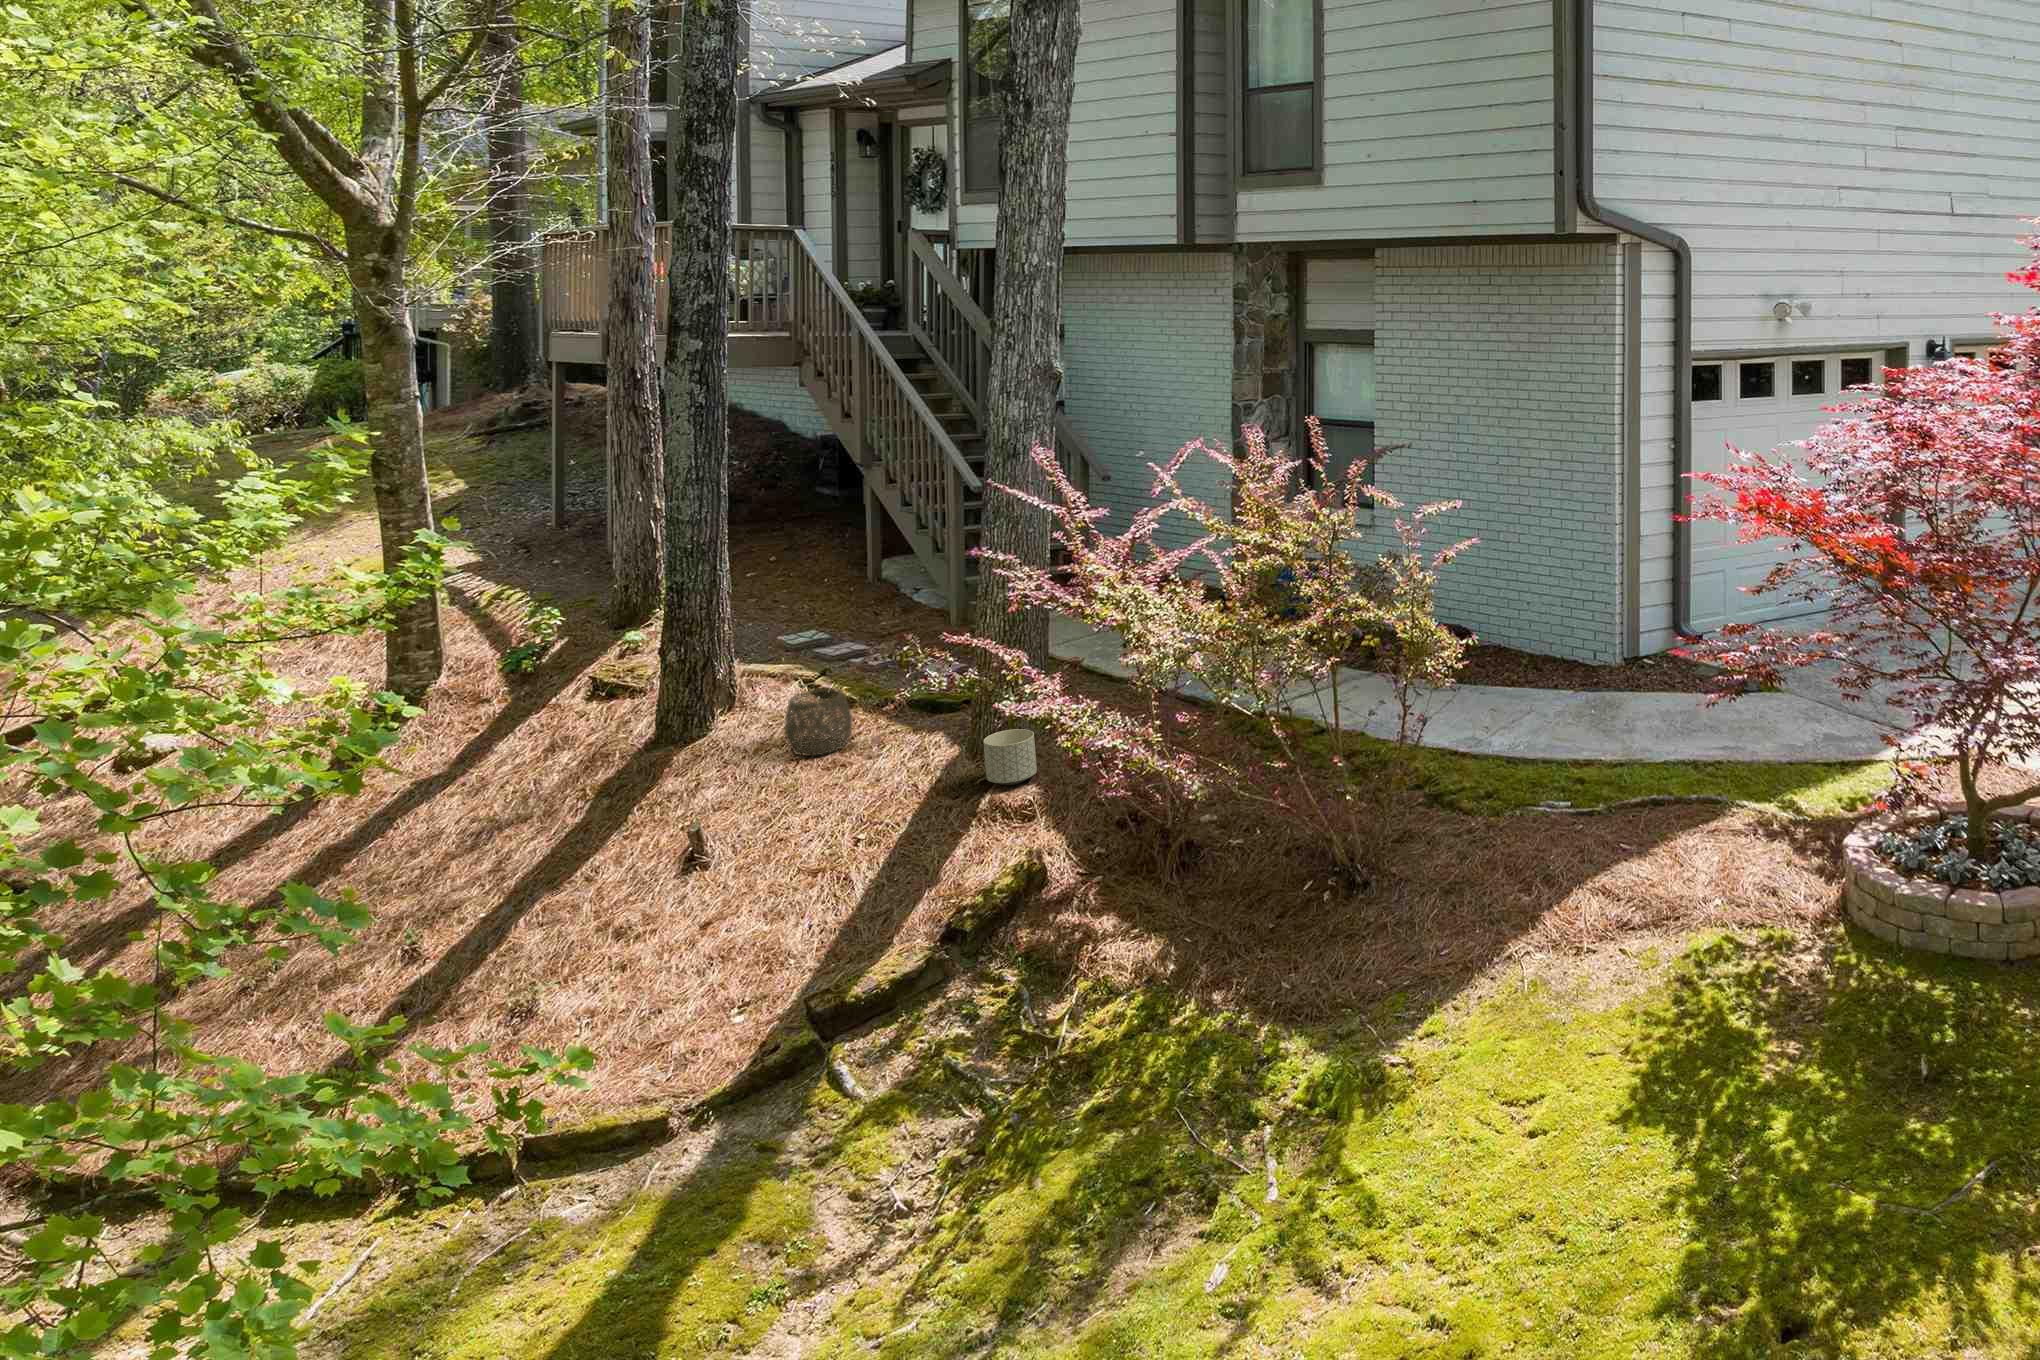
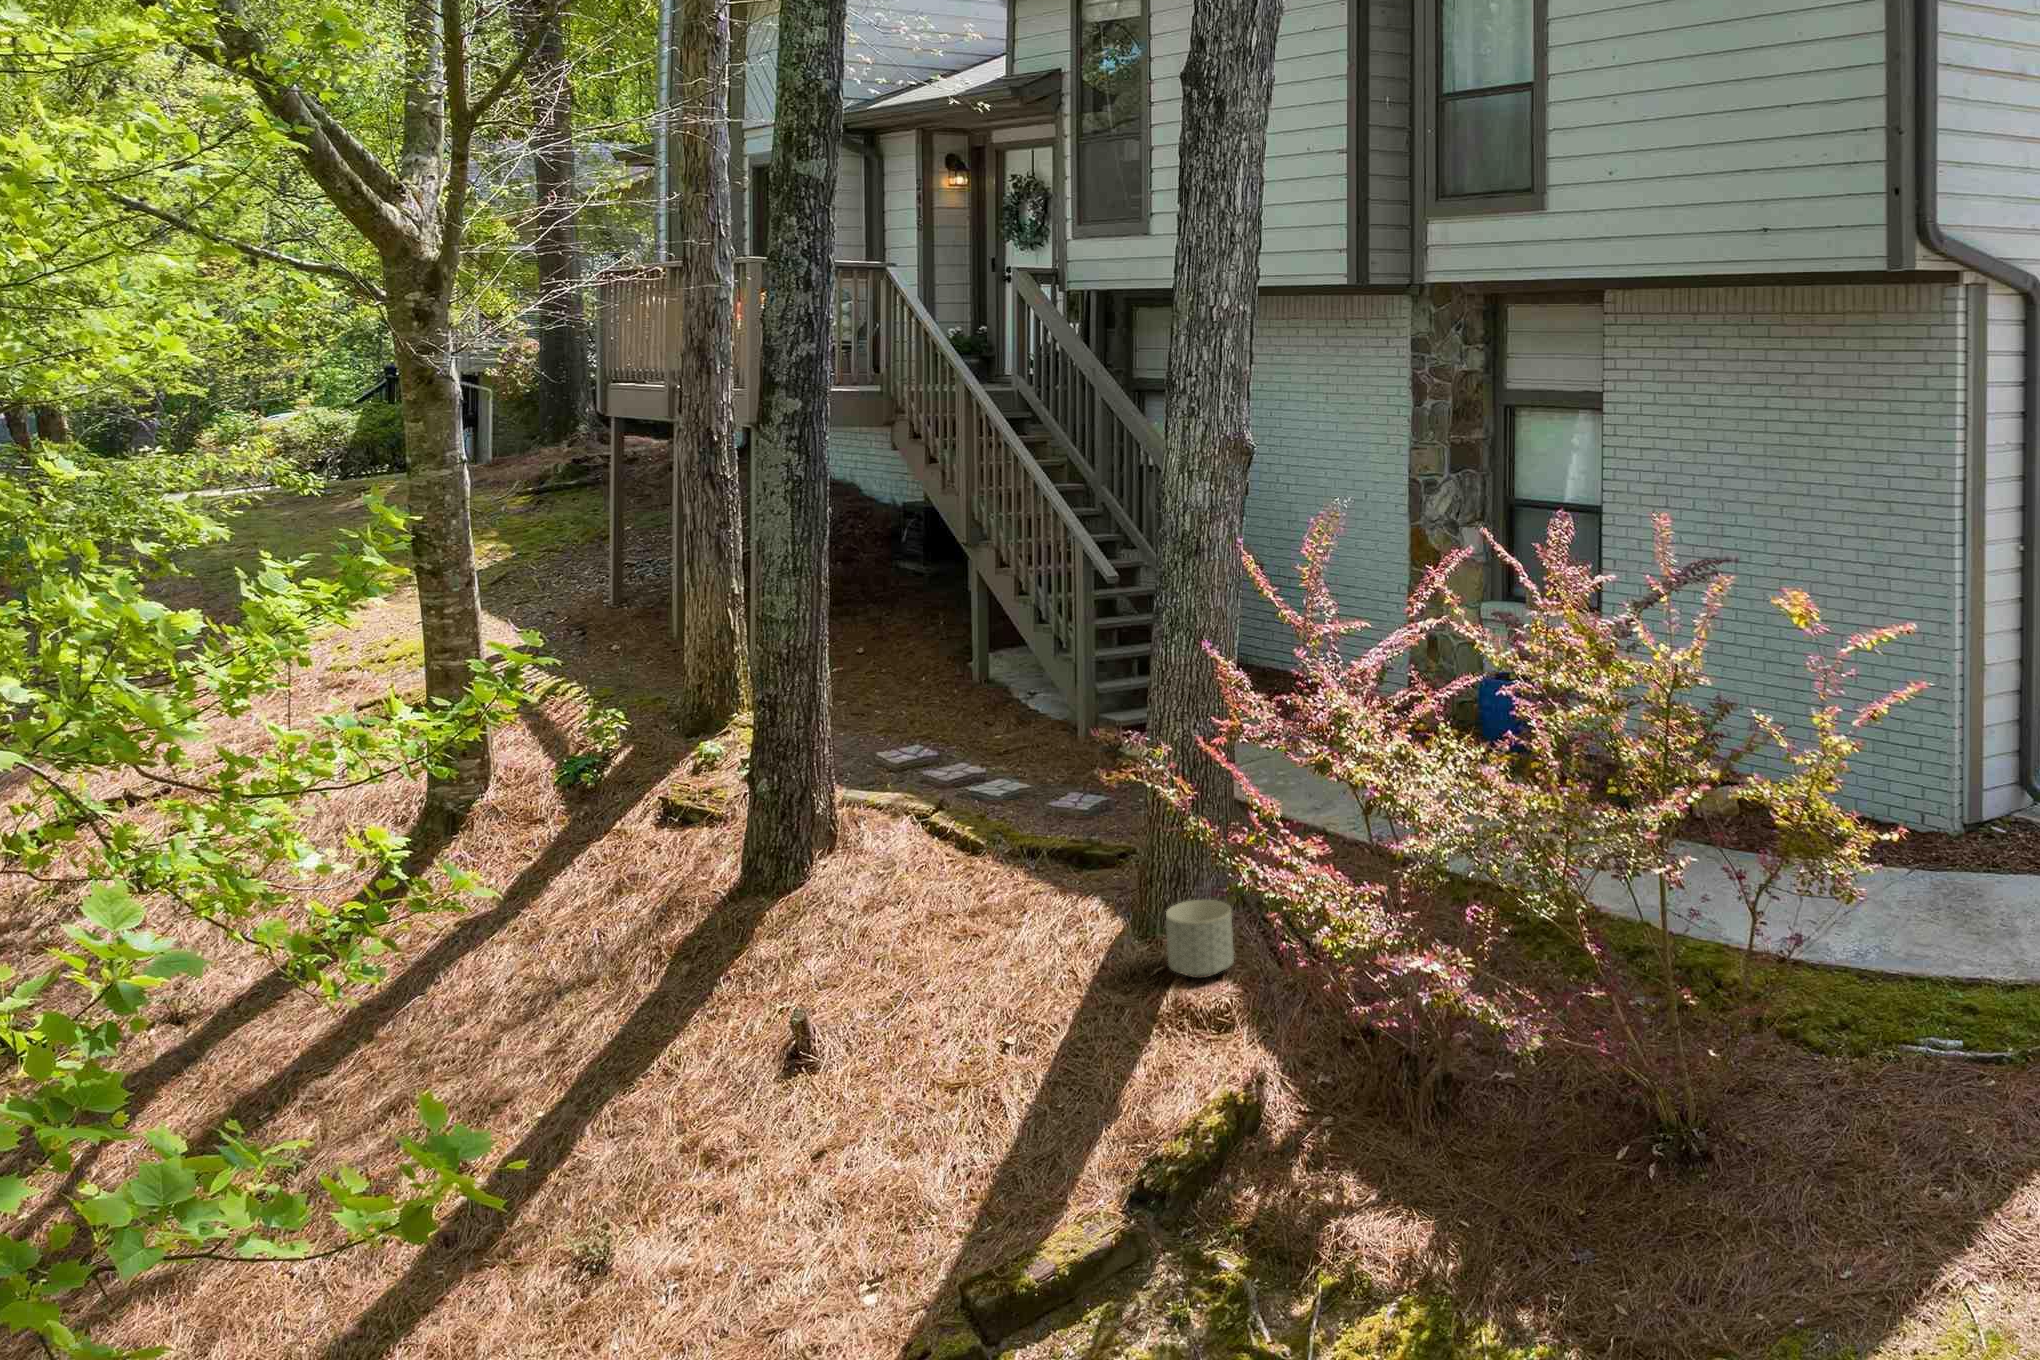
woven basket: present [784,688,852,756] -> none [901,829,986,919]

